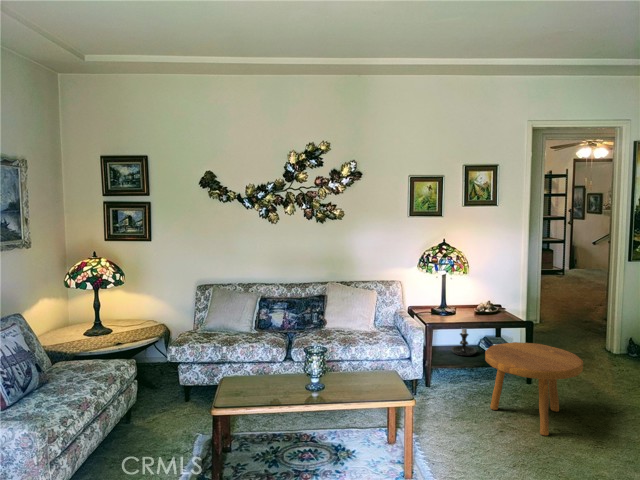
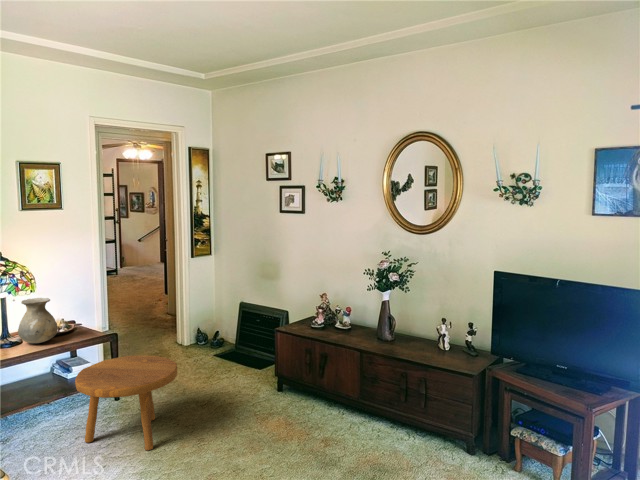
vase: none [452,279,482,316] -> present [18,298,58,343]
candle holder: present [451,329,477,356] -> none [19,347,54,391]

